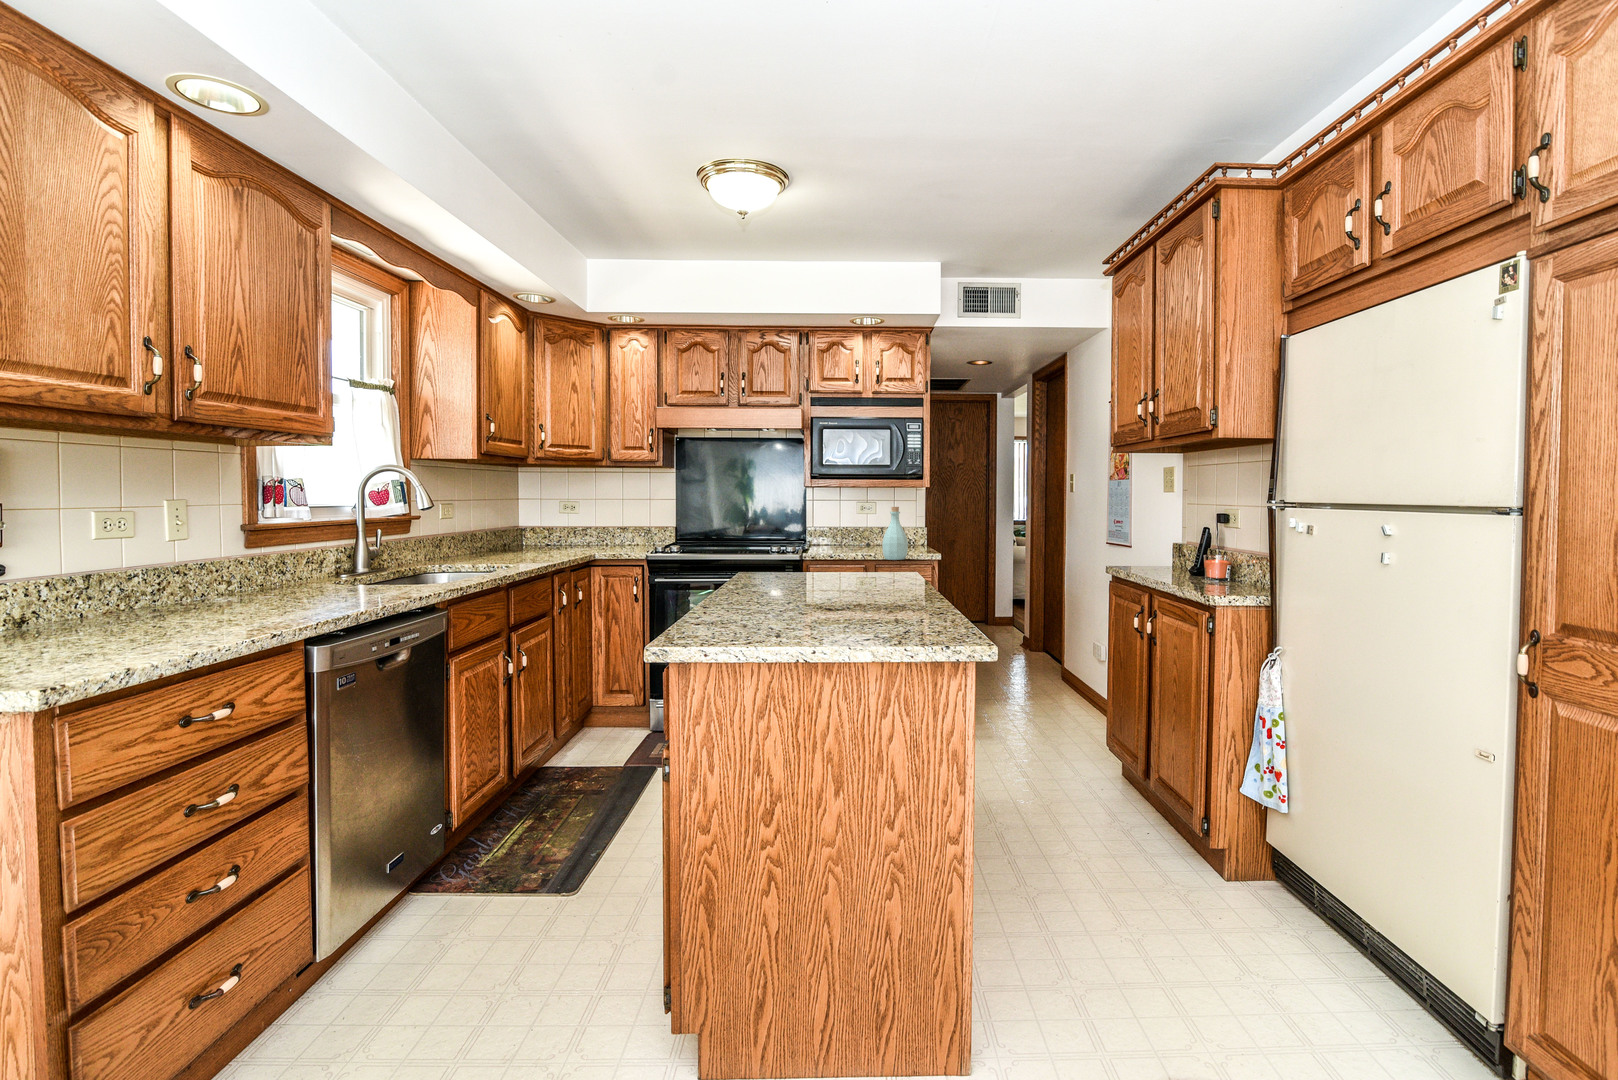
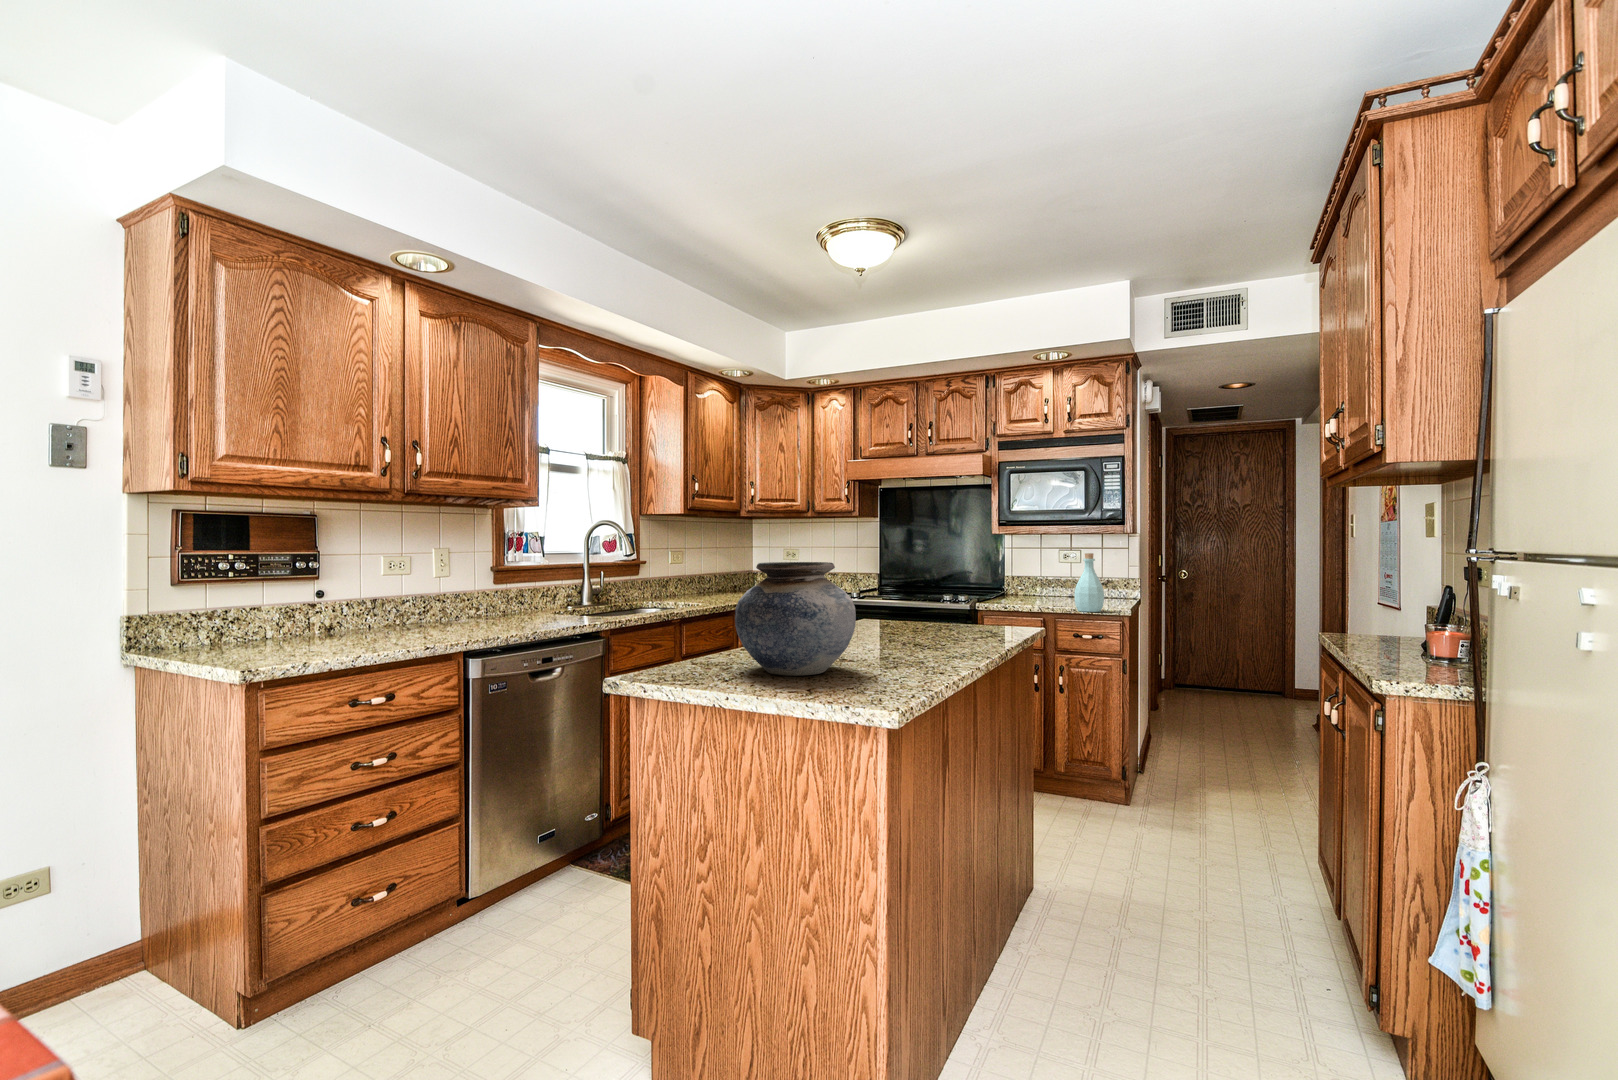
vase: none [761,511,884,626] -> present [735,562,856,676]

